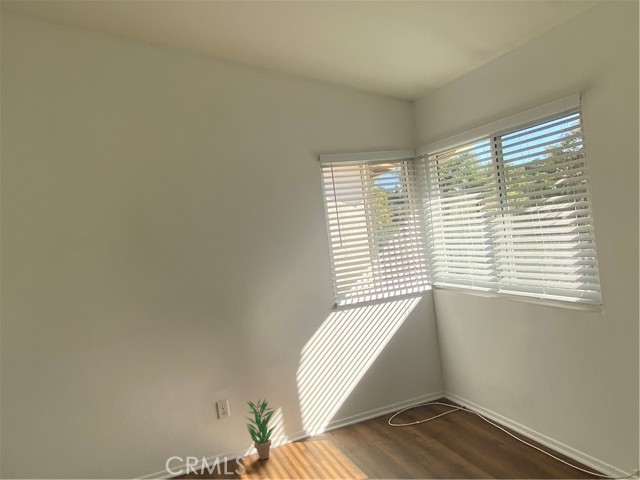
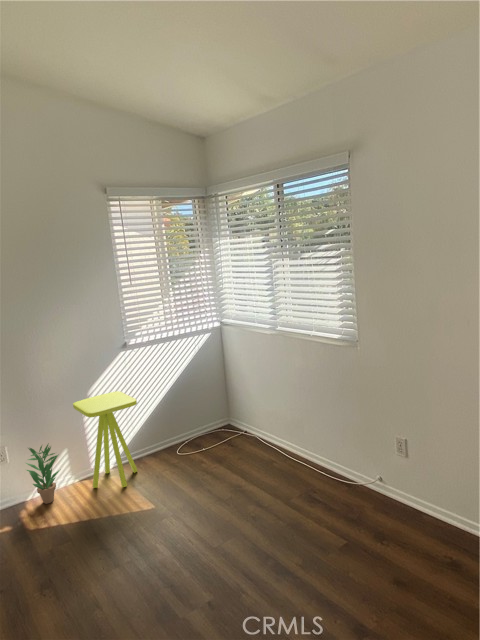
side table: none [287,352,349,449] -> present [73,391,137,488]

